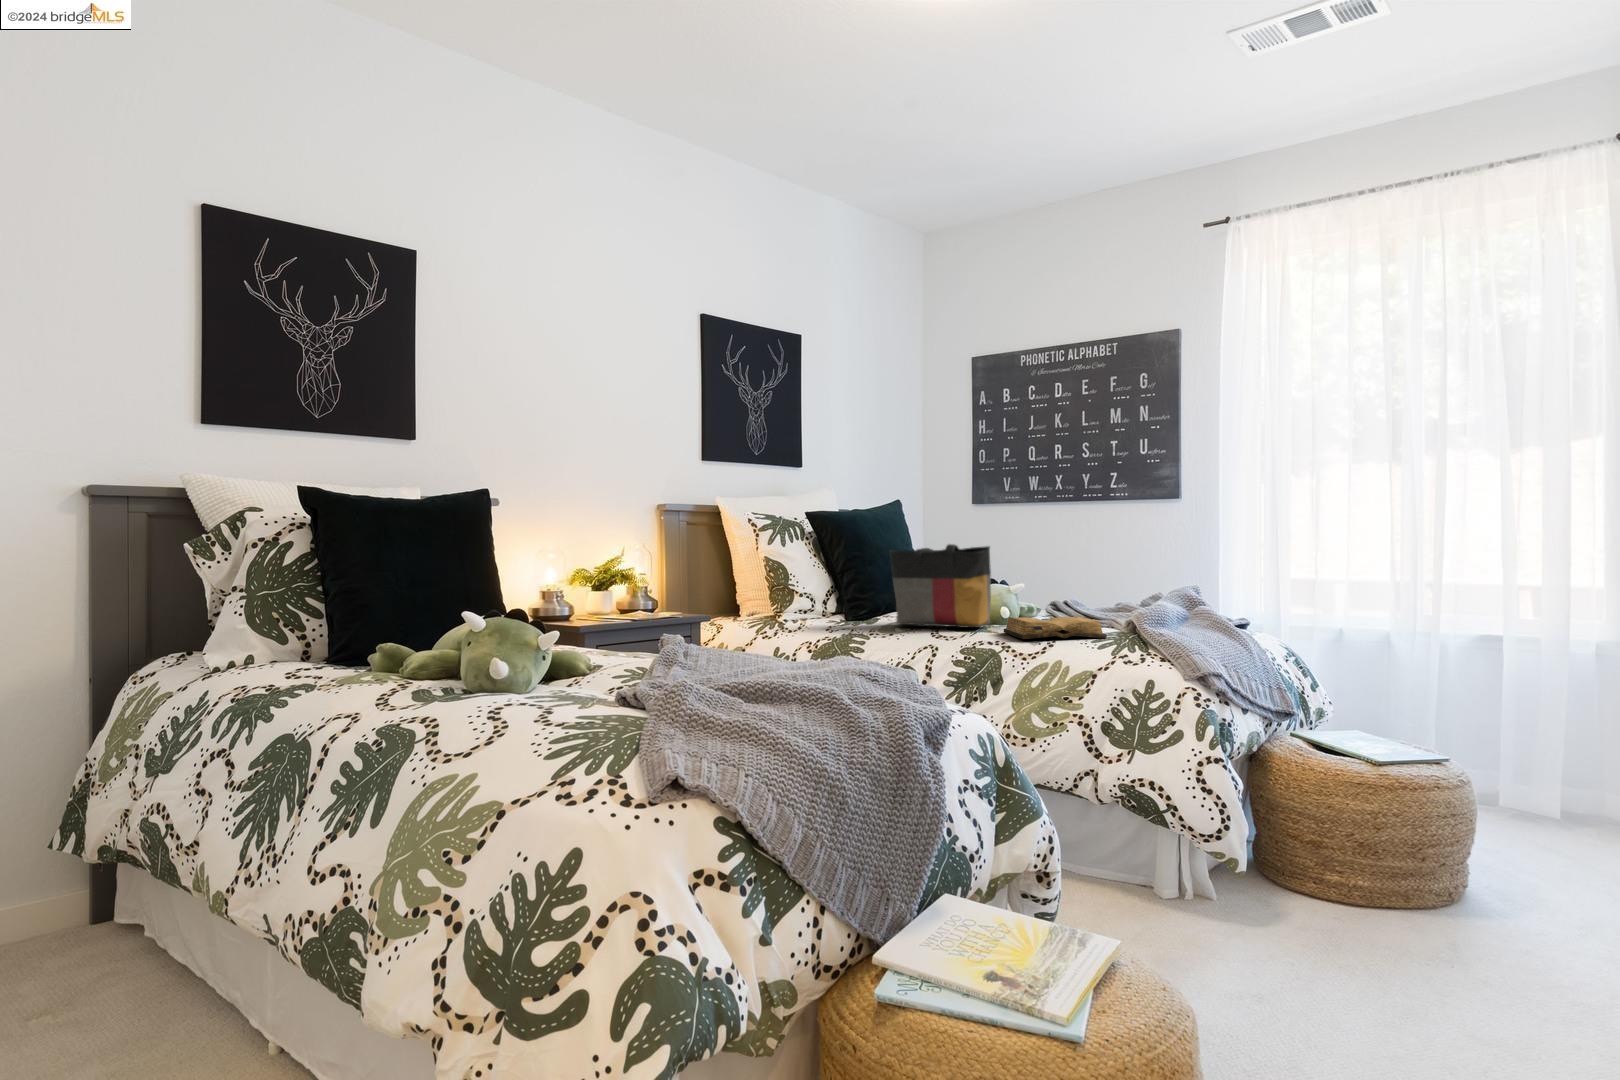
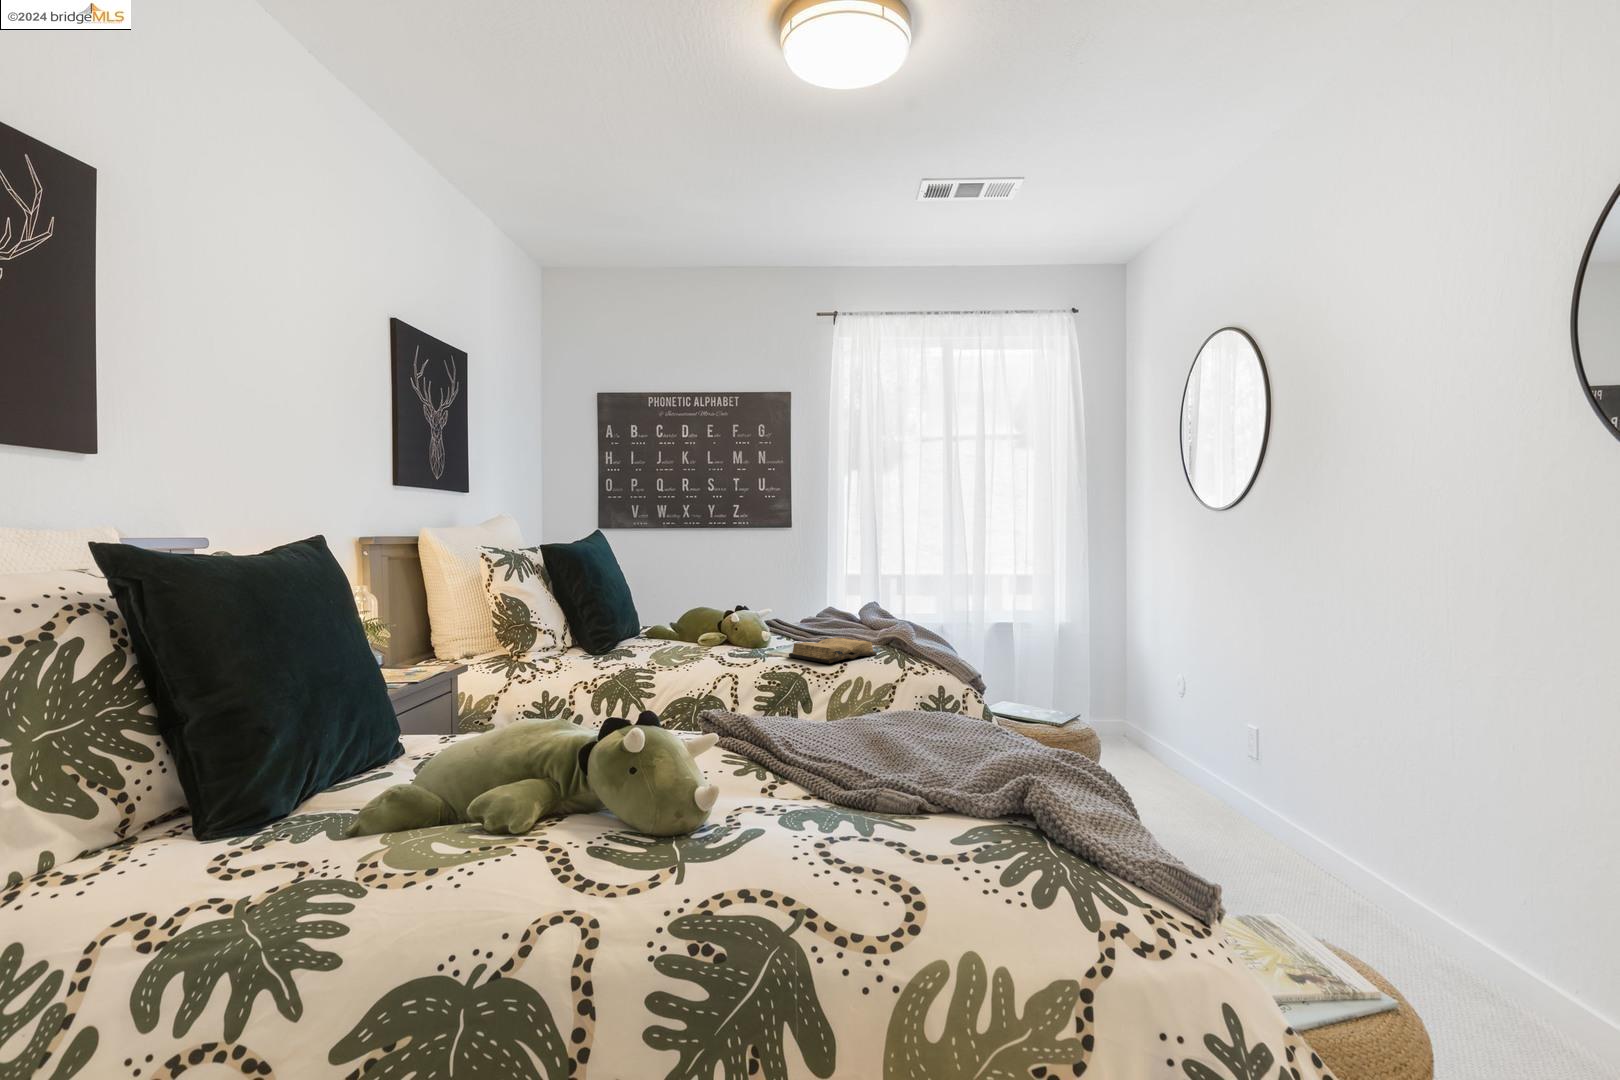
tote bag: present [889,544,991,628] -> none [671,581,769,657]

